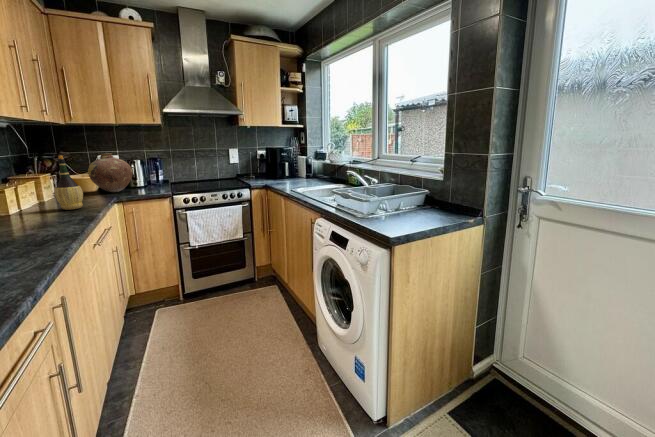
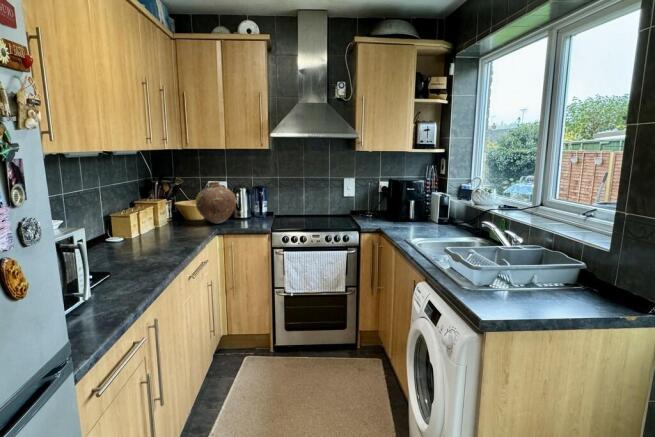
wine bottle: present [54,156,83,210] -> none [157,192,181,248]

